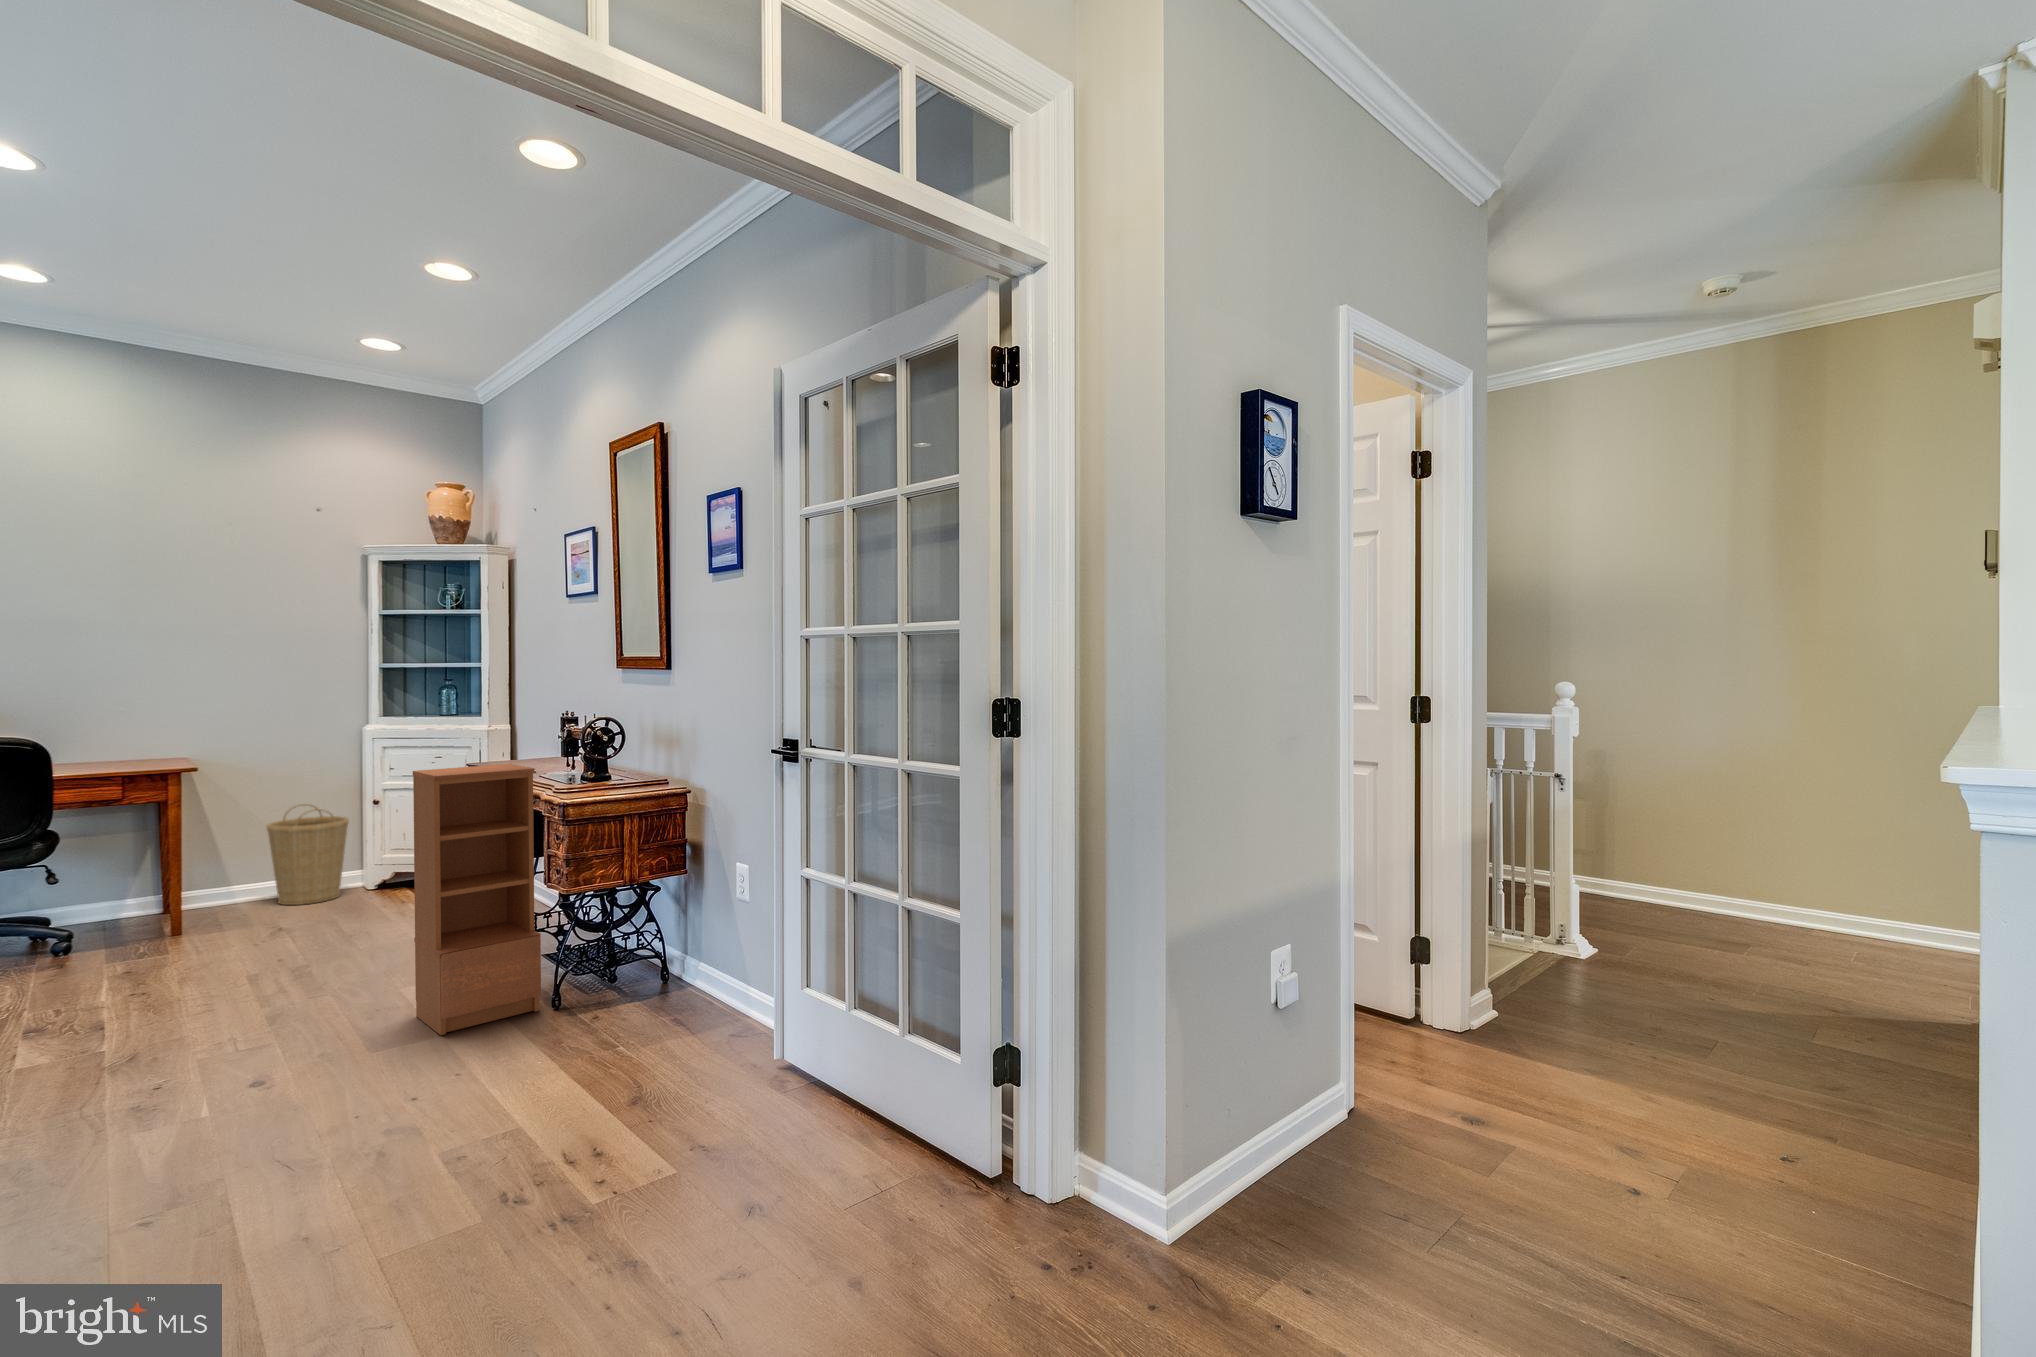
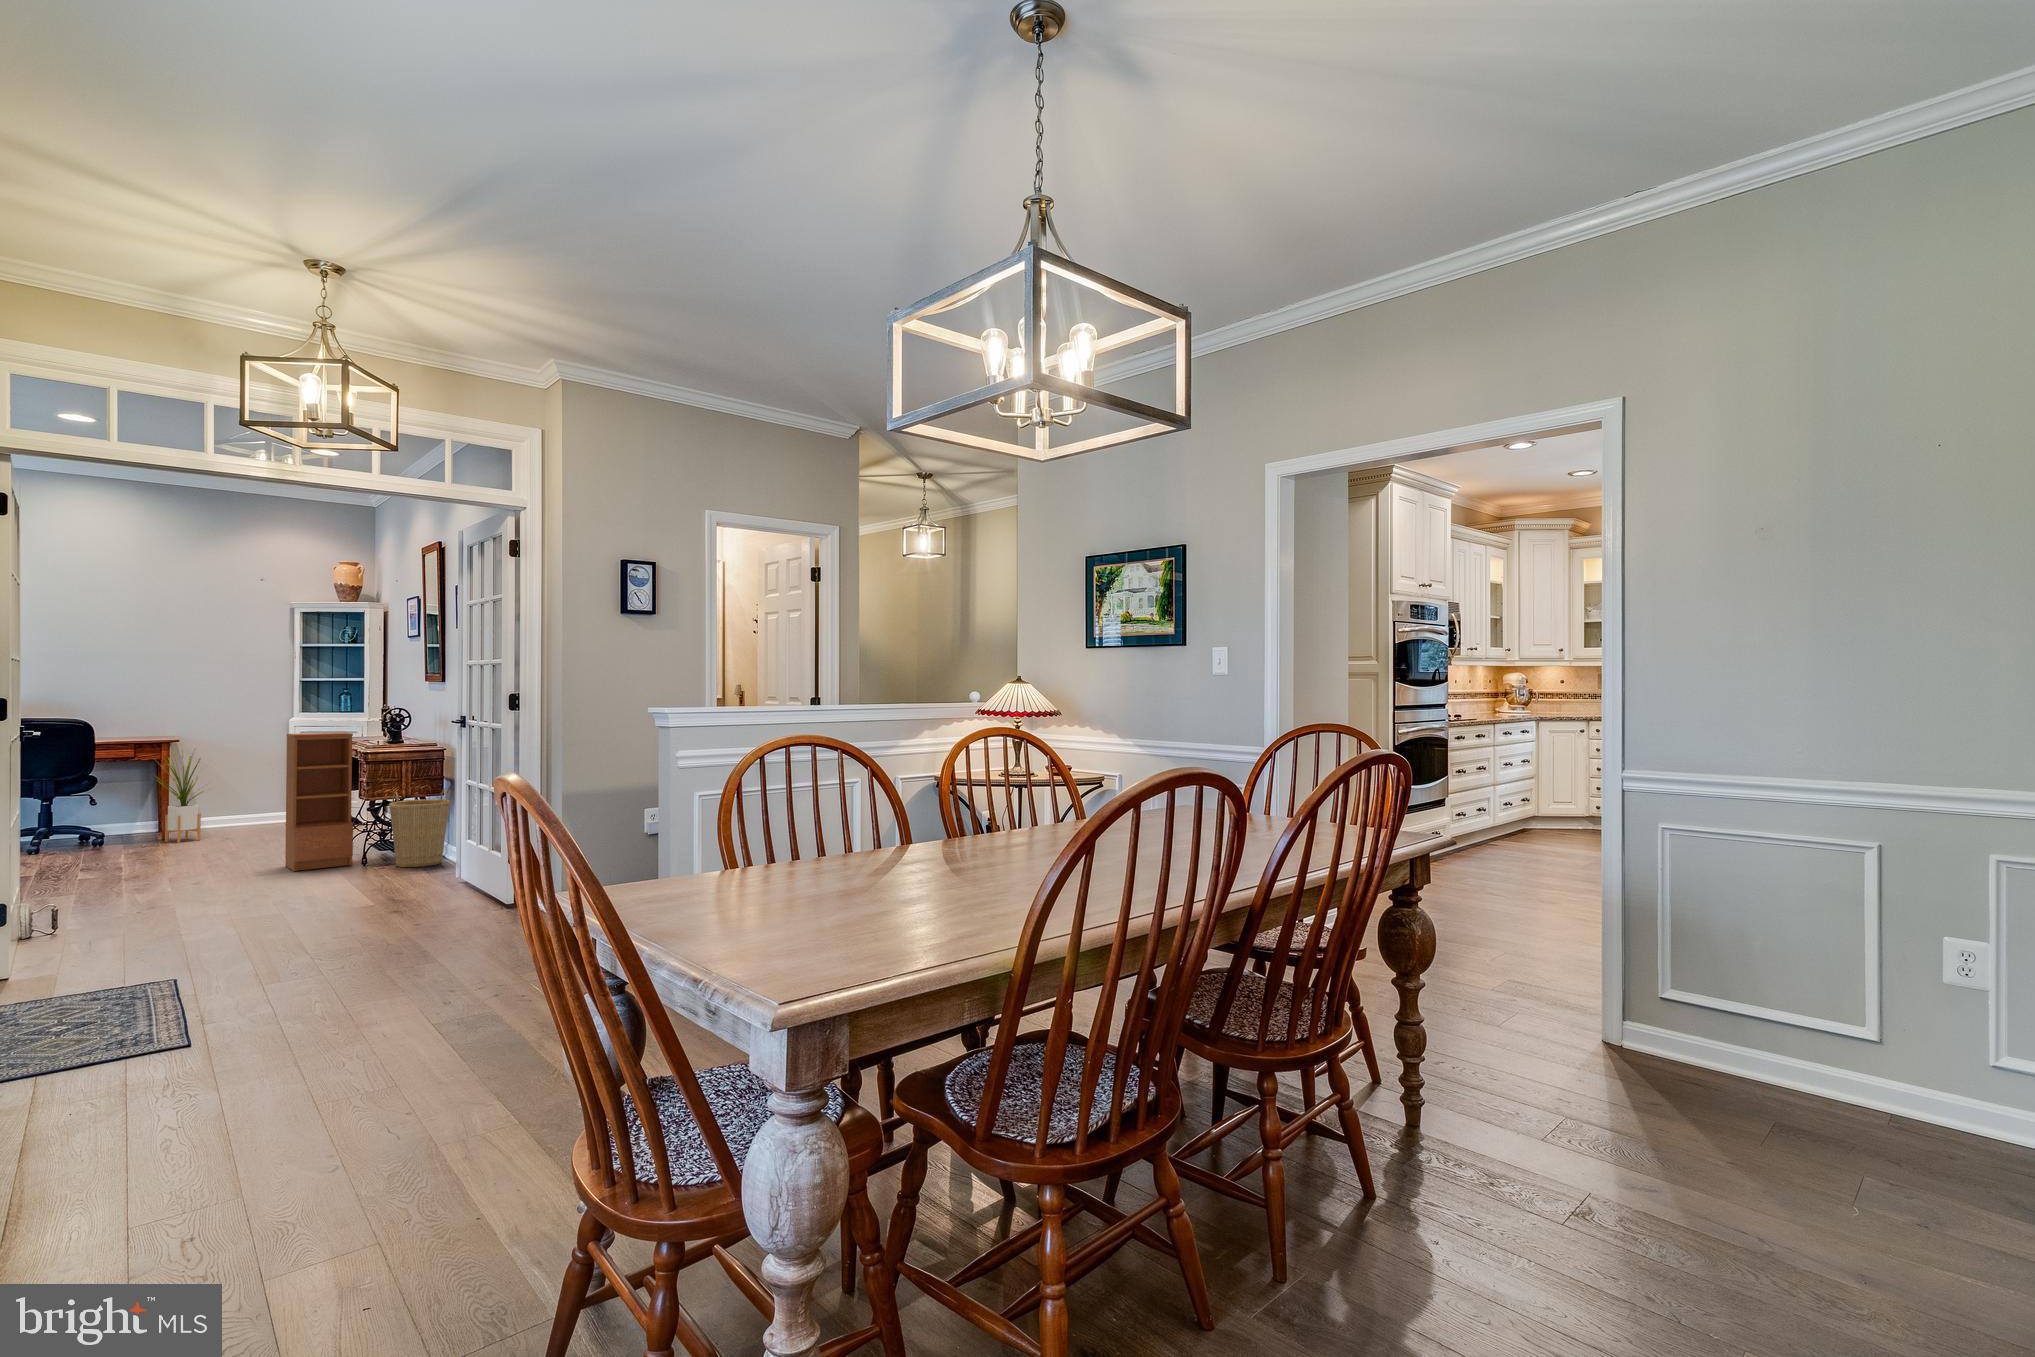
house plant: none [154,781,260,944] -> present [155,754,202,843]
basket: present [267,804,349,905] -> present [389,789,450,867]

